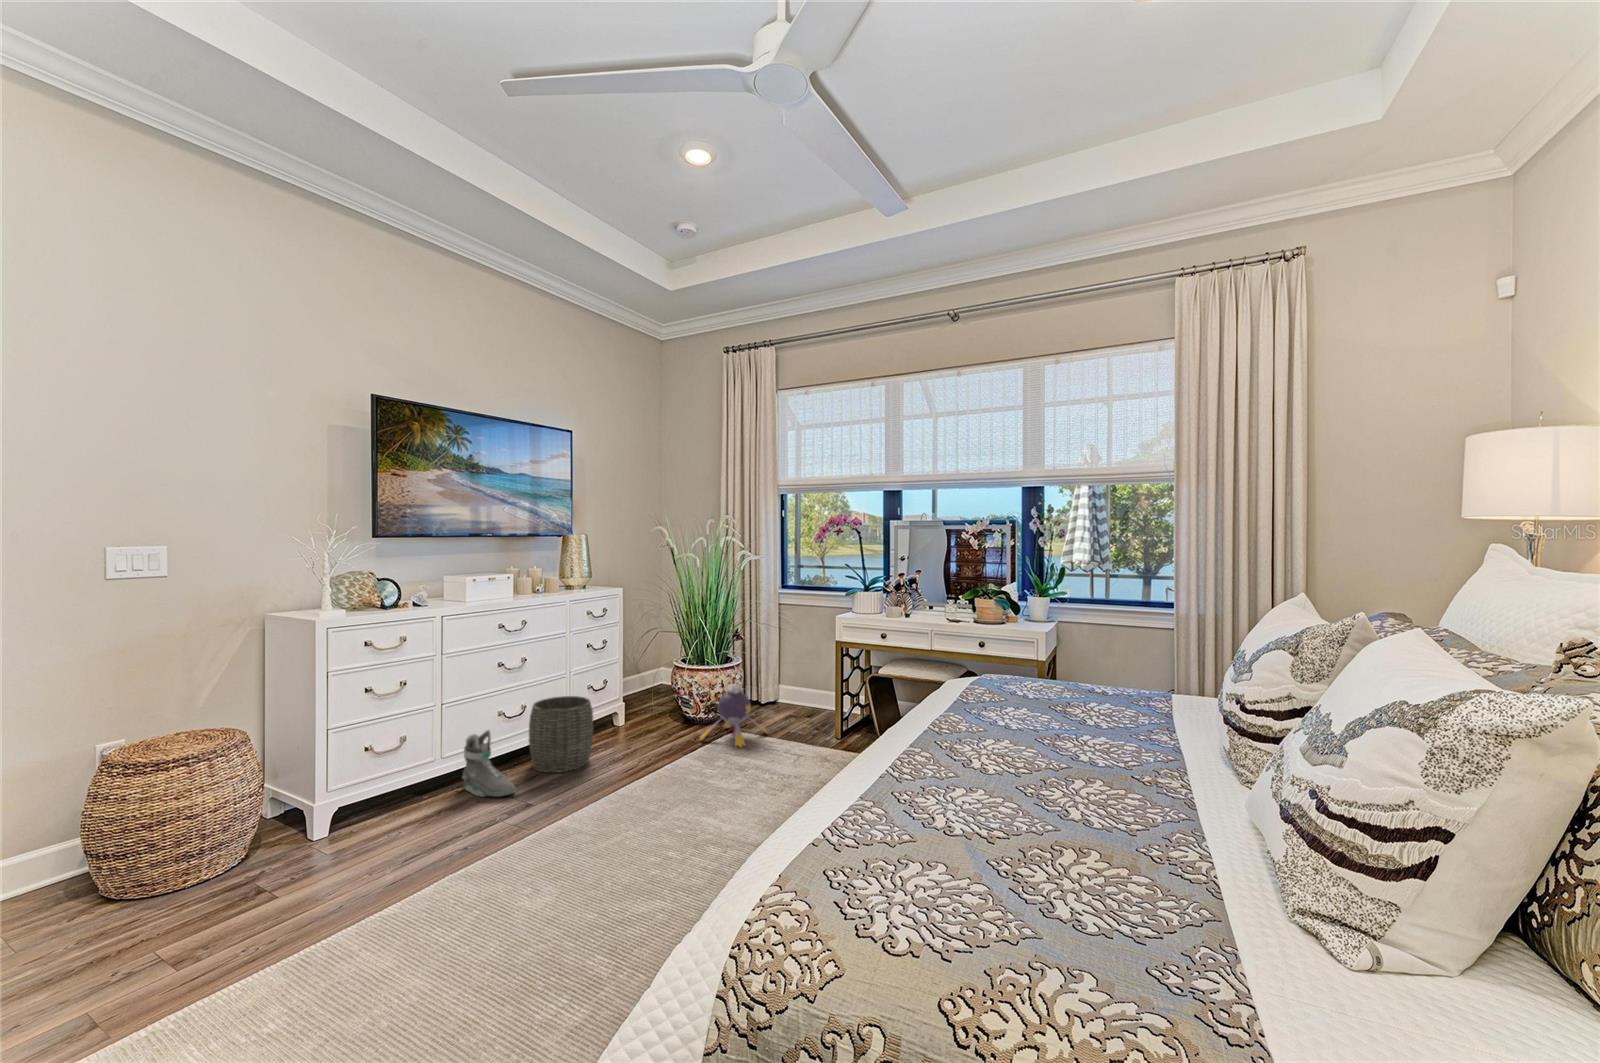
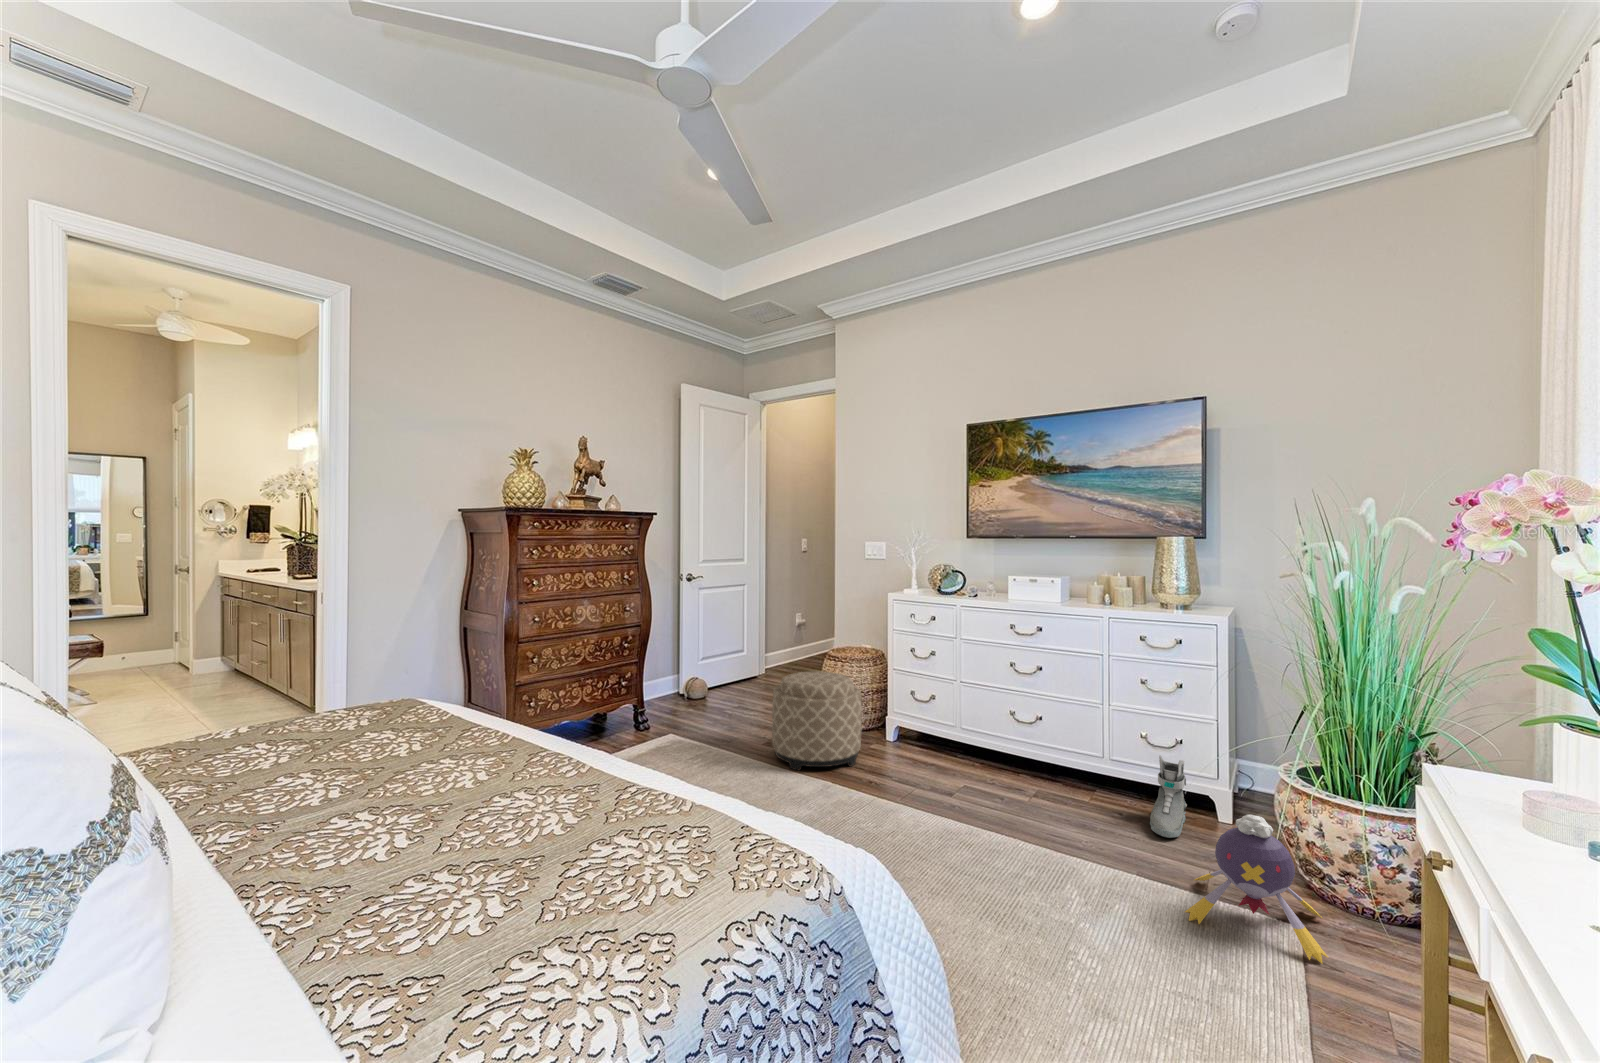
woven basket: present [529,696,593,773] -> none [1012,717,1086,808]
sneaker: present [462,730,516,797] -> present [1150,755,1187,838]
ottoman: none [287,739,451,912] -> present [772,671,862,770]

